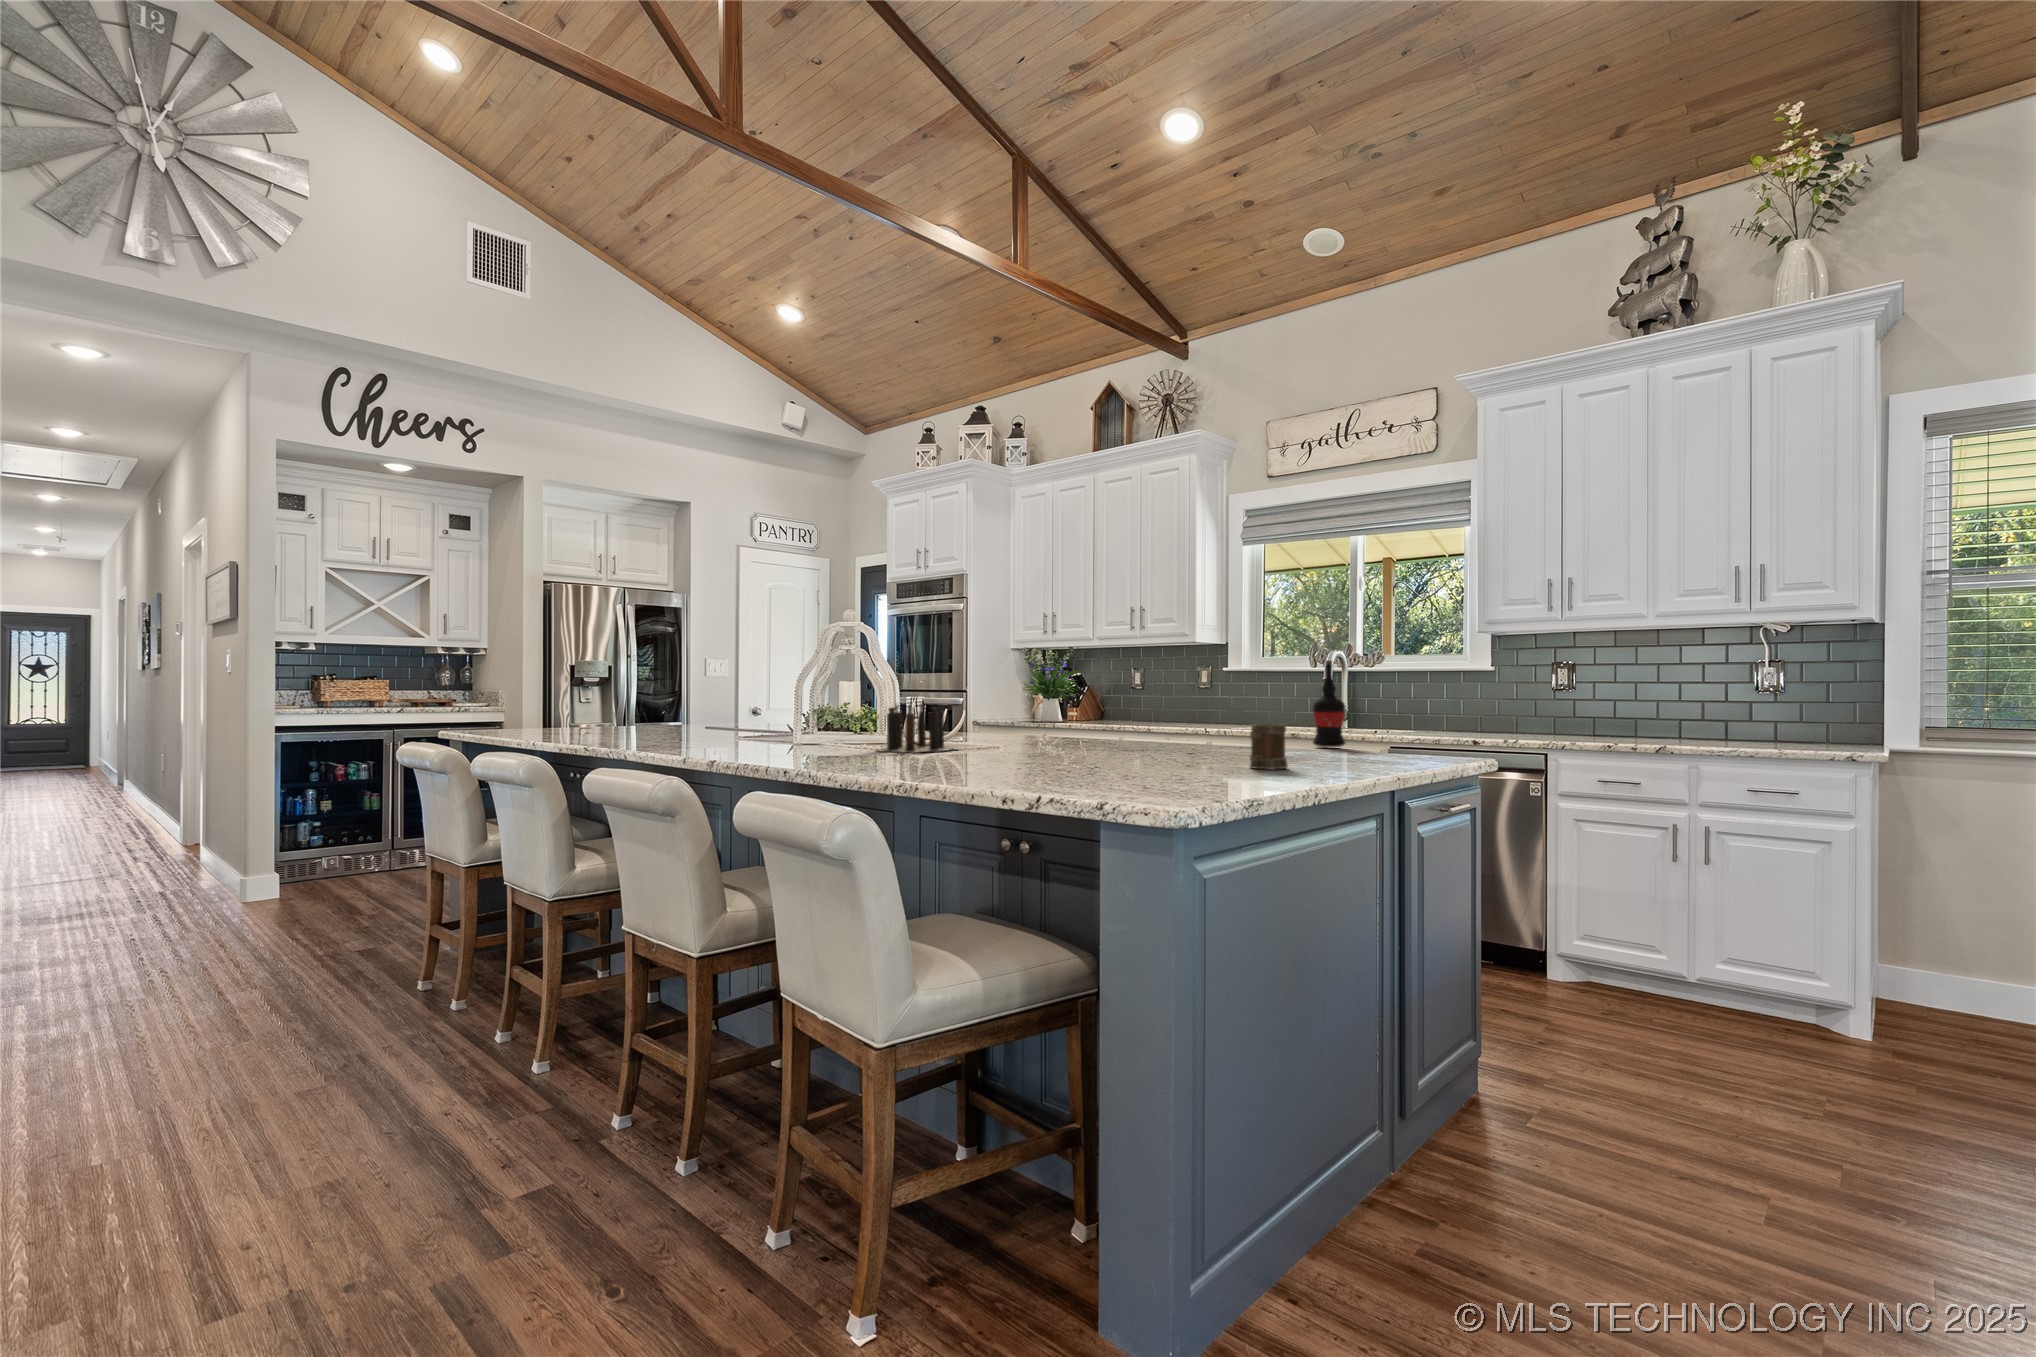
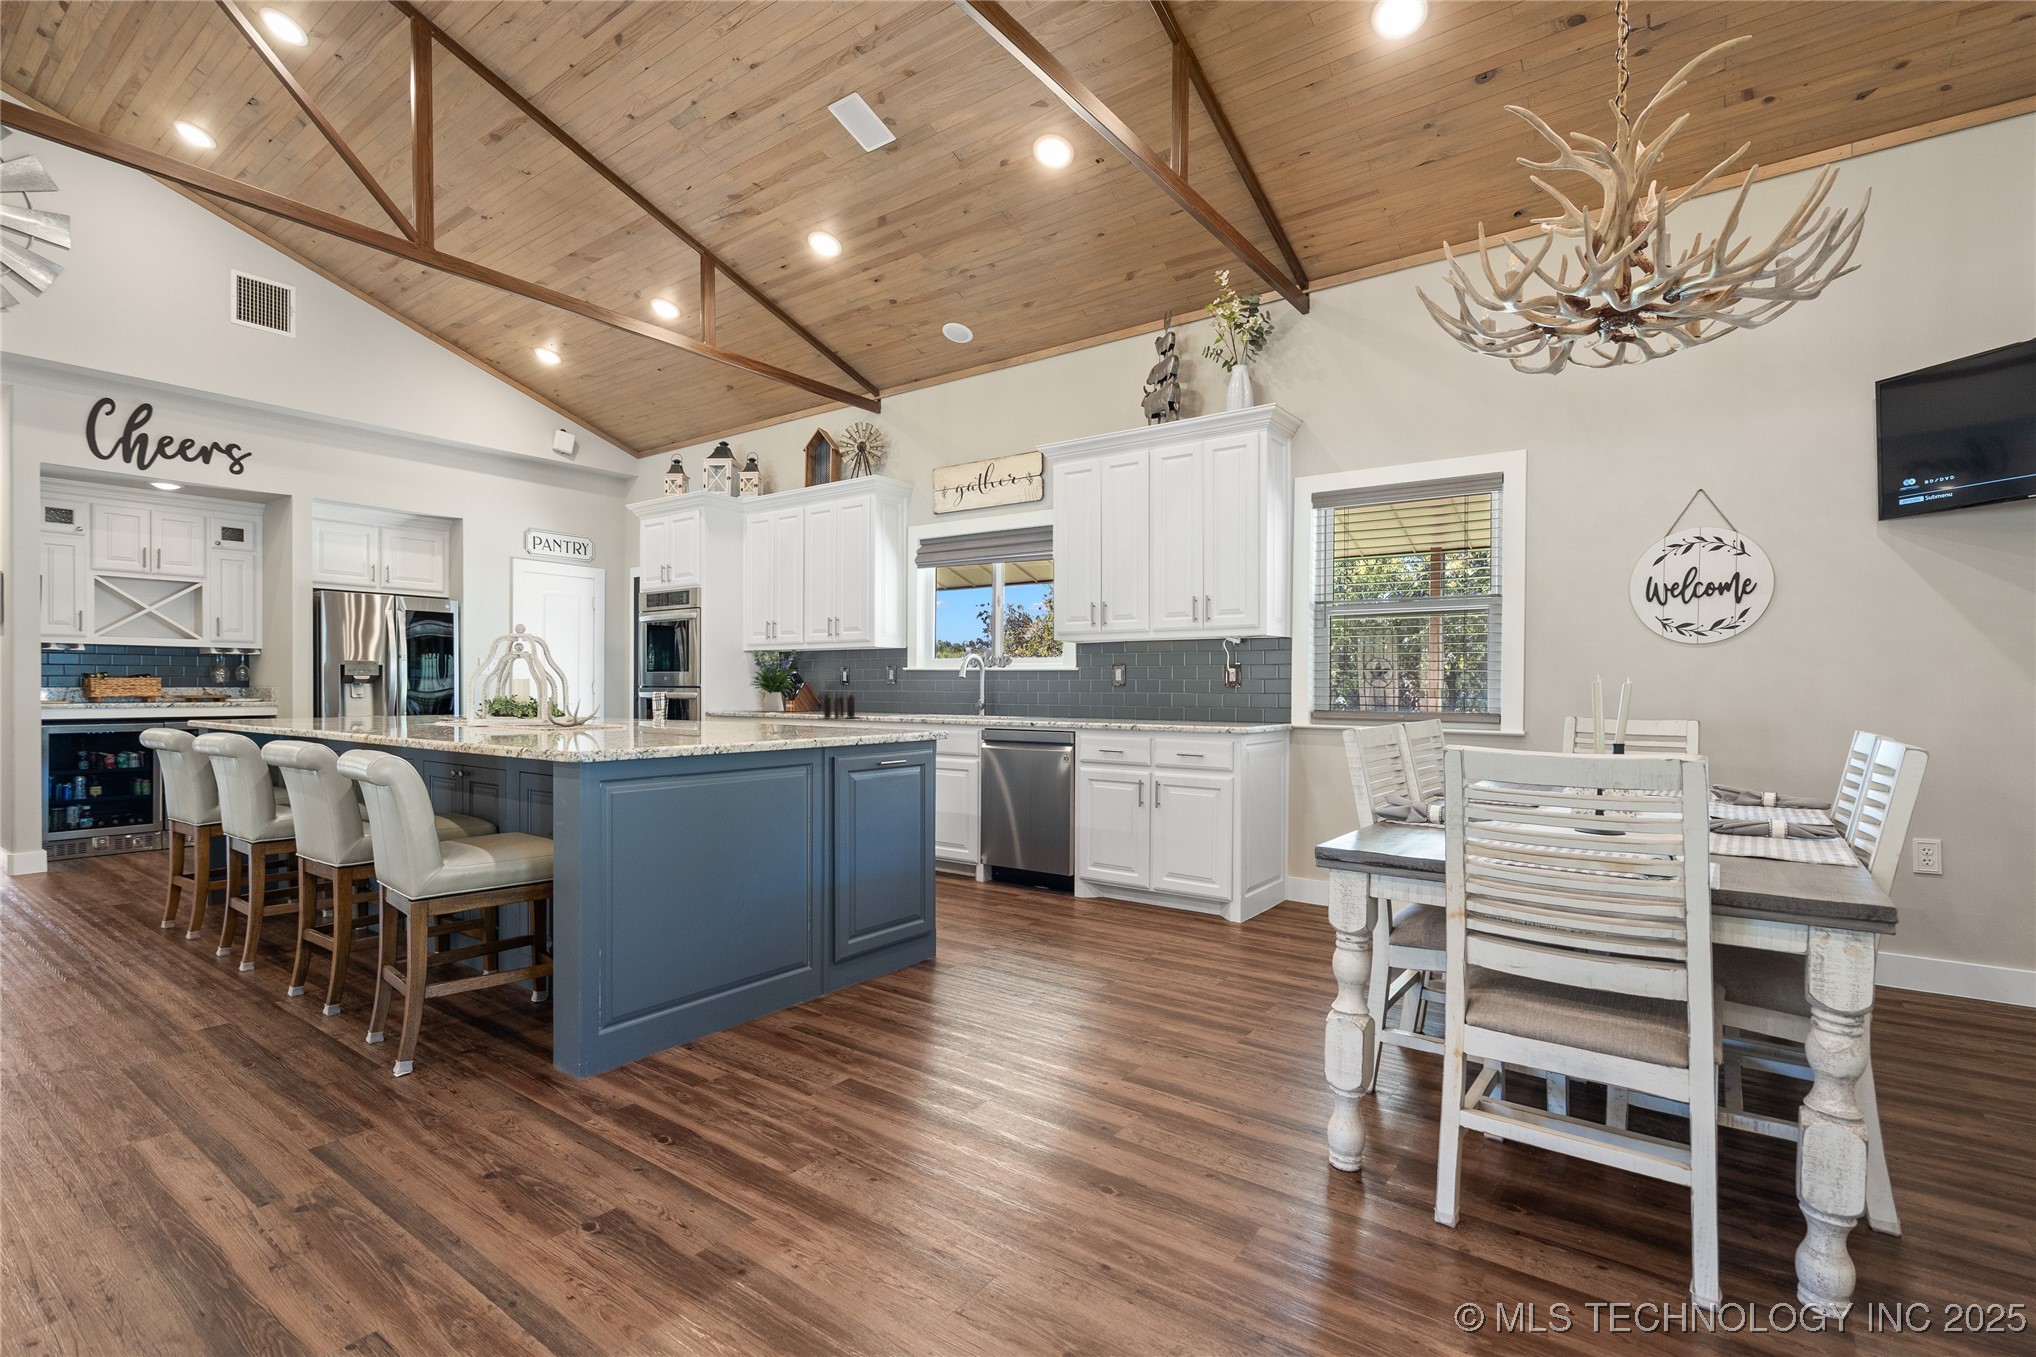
wine bottle: present [1313,660,1346,748] -> none [876,662,899,726]
candle: present [878,703,958,753] -> present [822,694,858,719]
mug: present [1250,724,1288,769] -> none [750,707,780,737]

